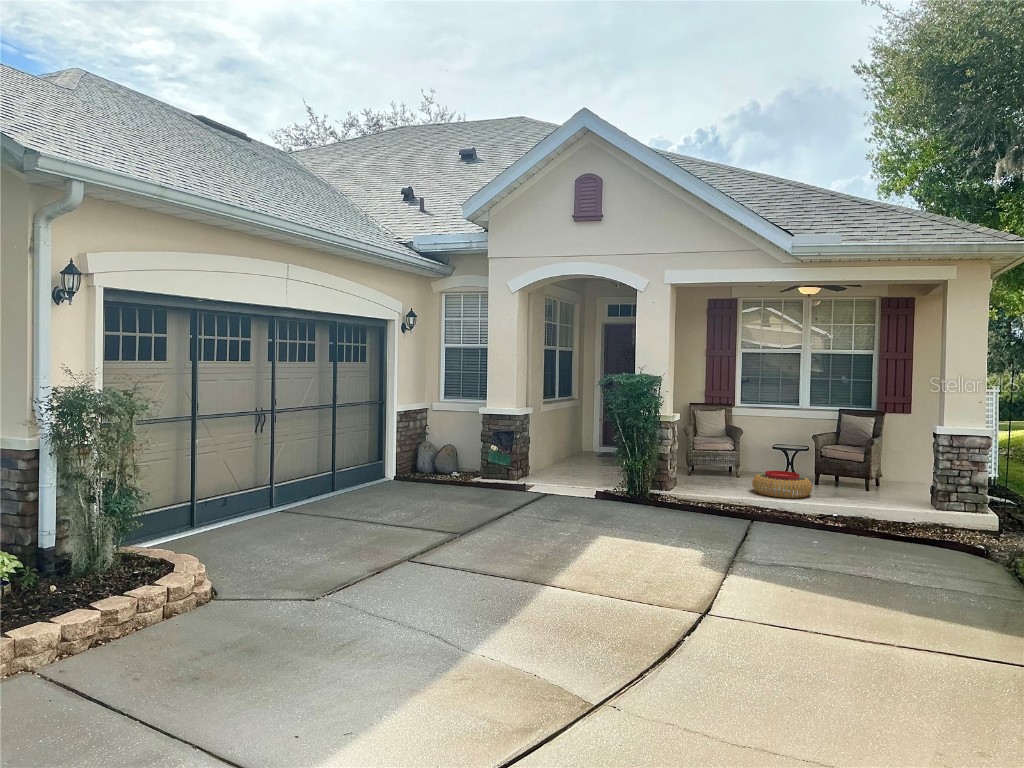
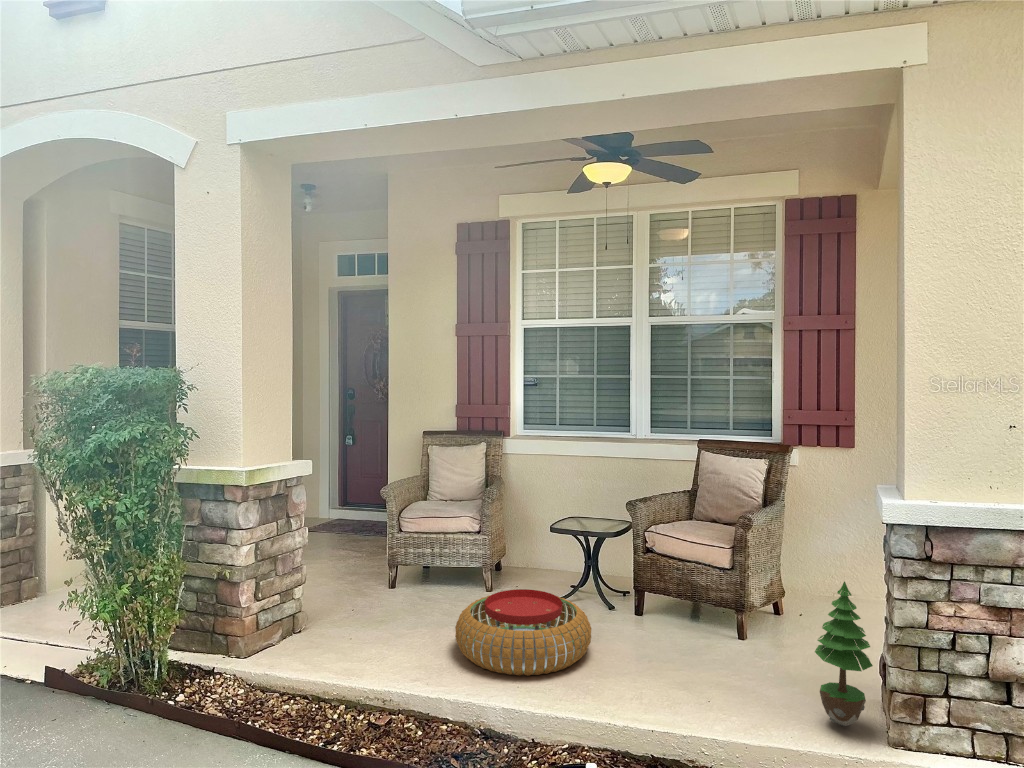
potted tree: none [910,456,931,508] -> present [815,582,873,726]

